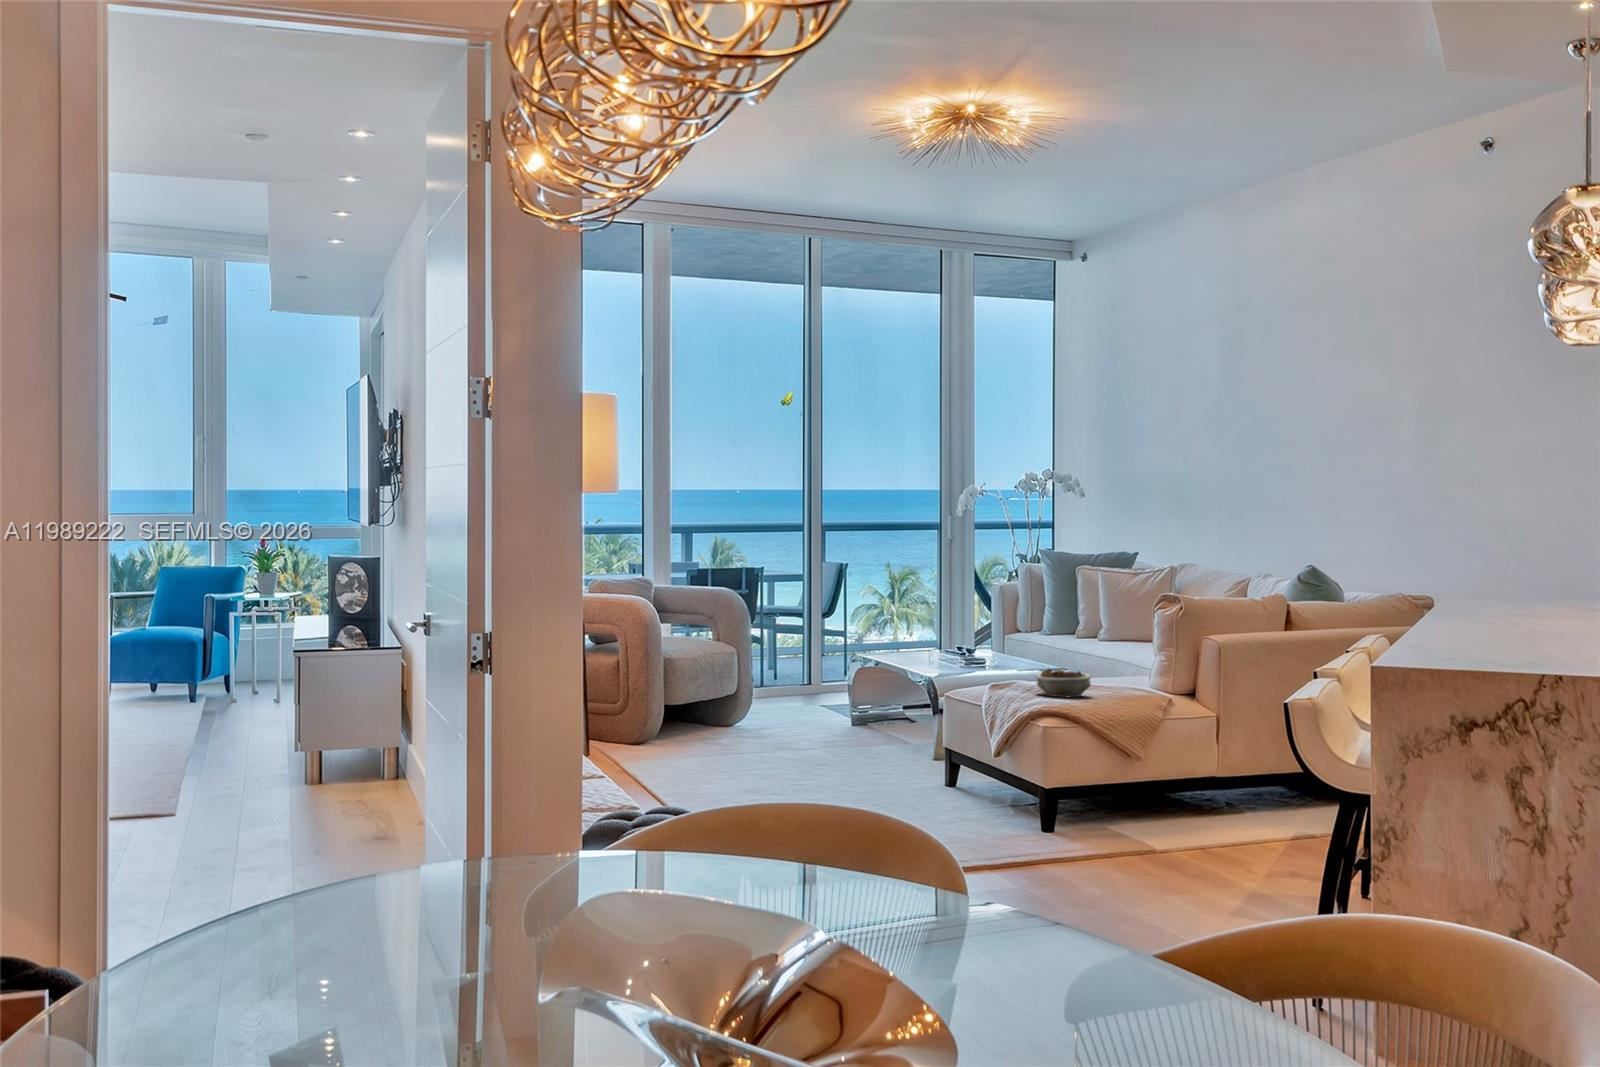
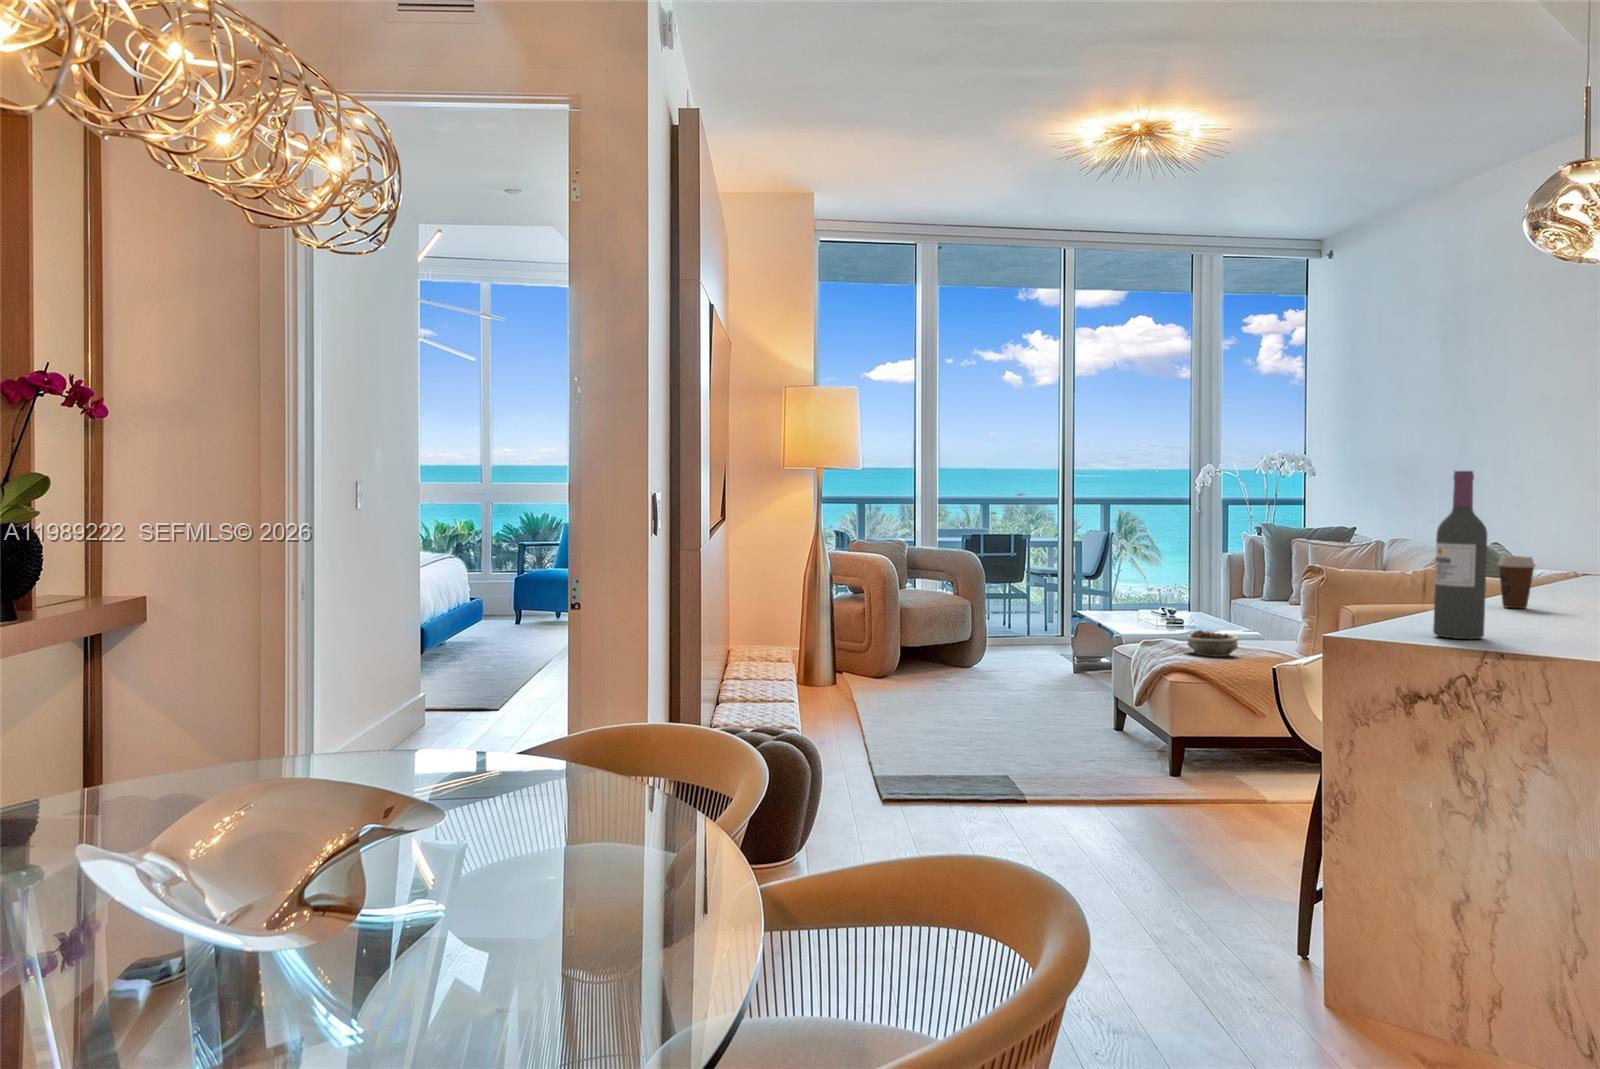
wine bottle: none [1478,494,1529,663] -> present [1433,471,1487,639]
coffee cup: none [1442,580,1478,632] -> present [1497,556,1535,608]

